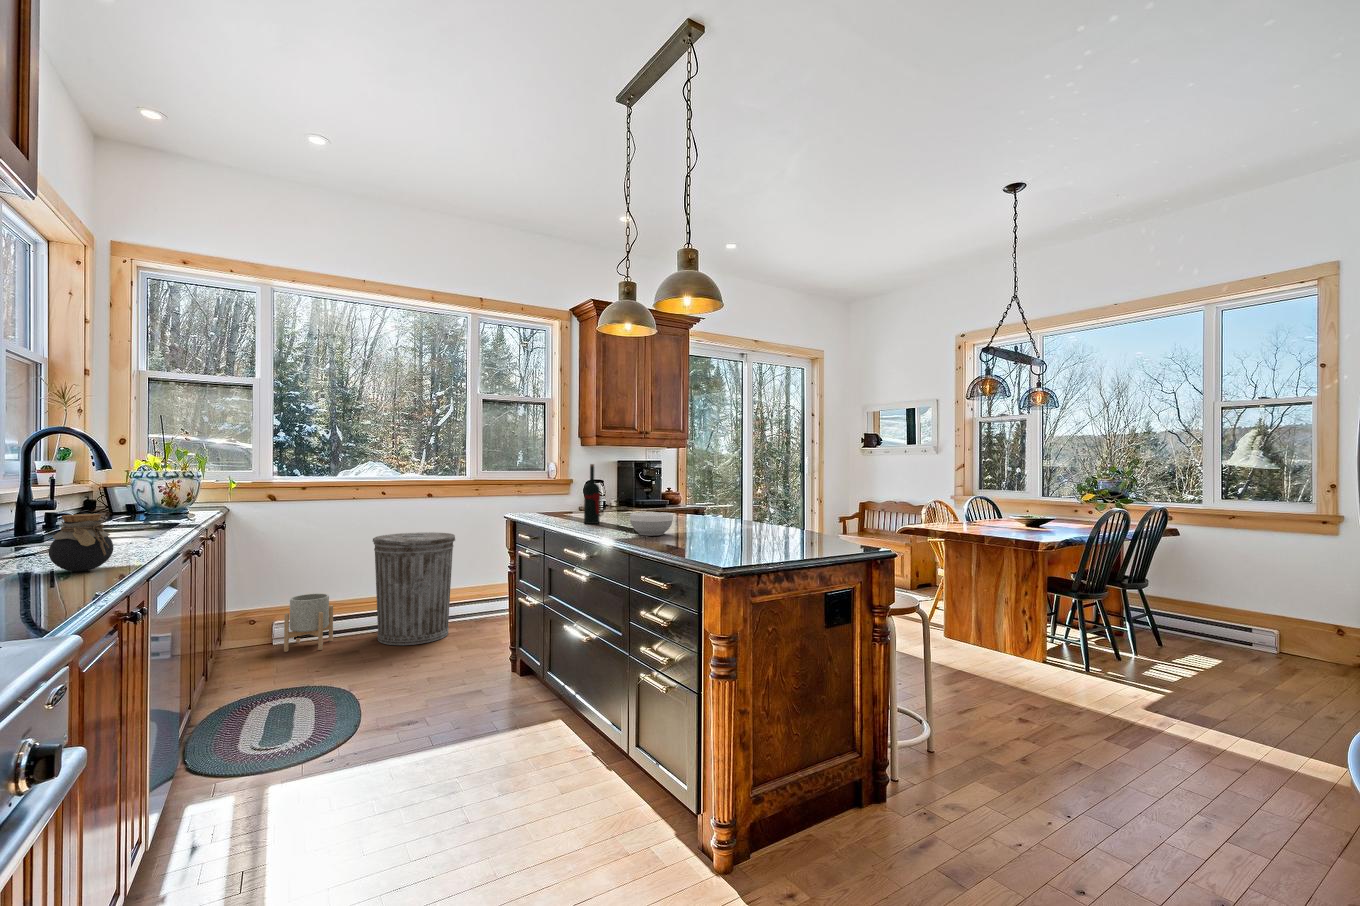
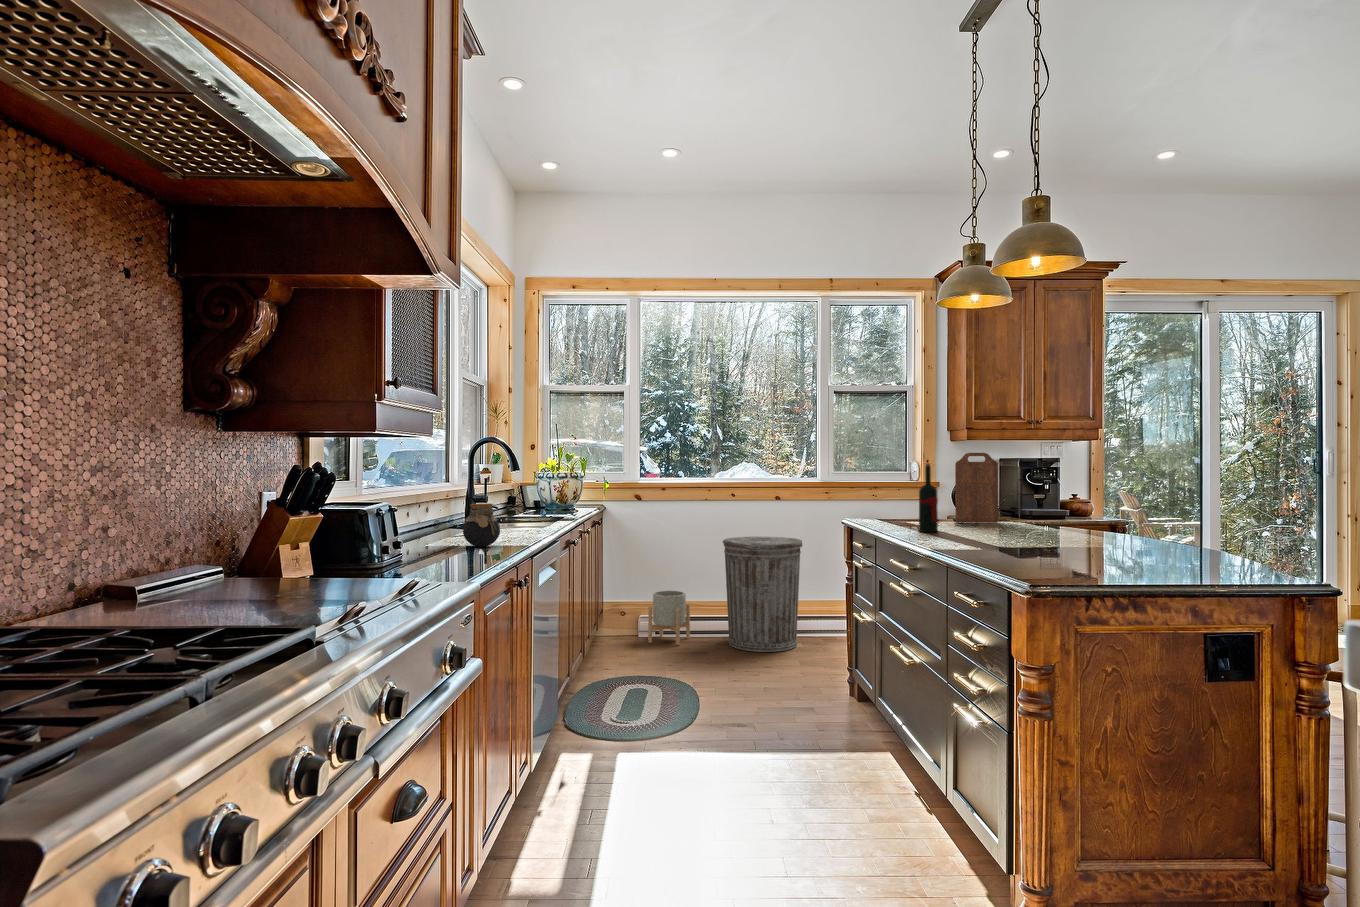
cutting board: none [603,455,636,514] -> present [955,453,998,523]
bowl: present [630,512,673,536] -> none [958,520,1013,548]

